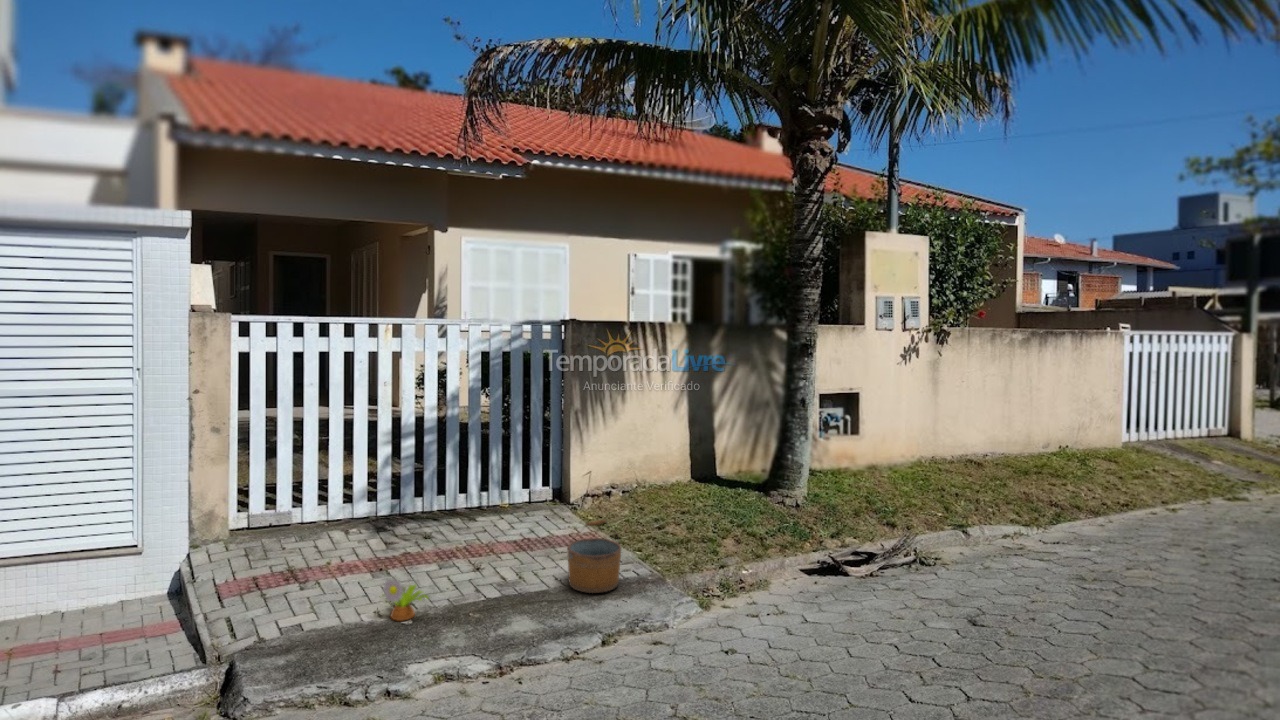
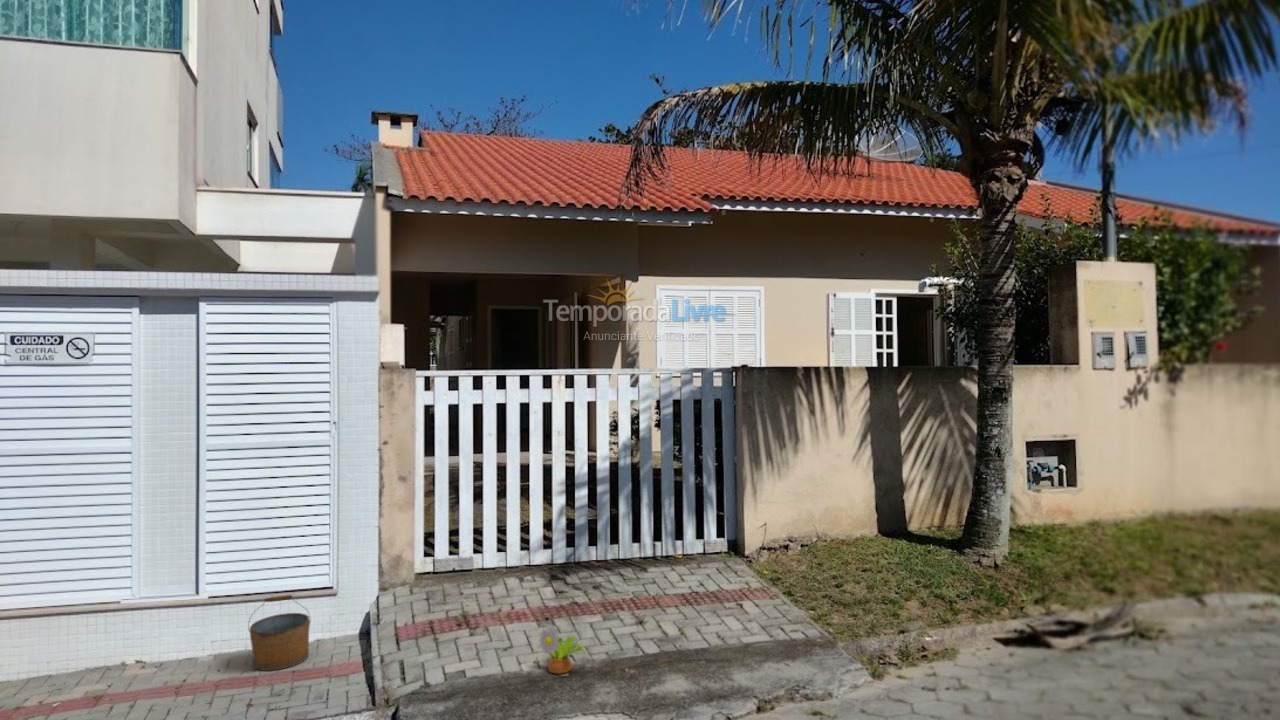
bucket: present [567,520,621,593] -> present [249,595,311,671]

